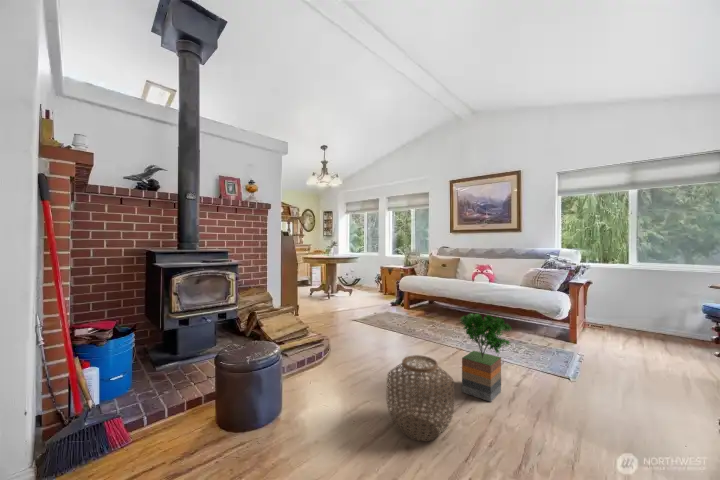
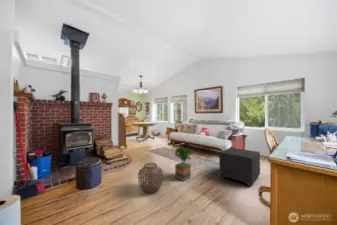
ottoman: none [573,314,681,414] -> present [219,148,260,186]

